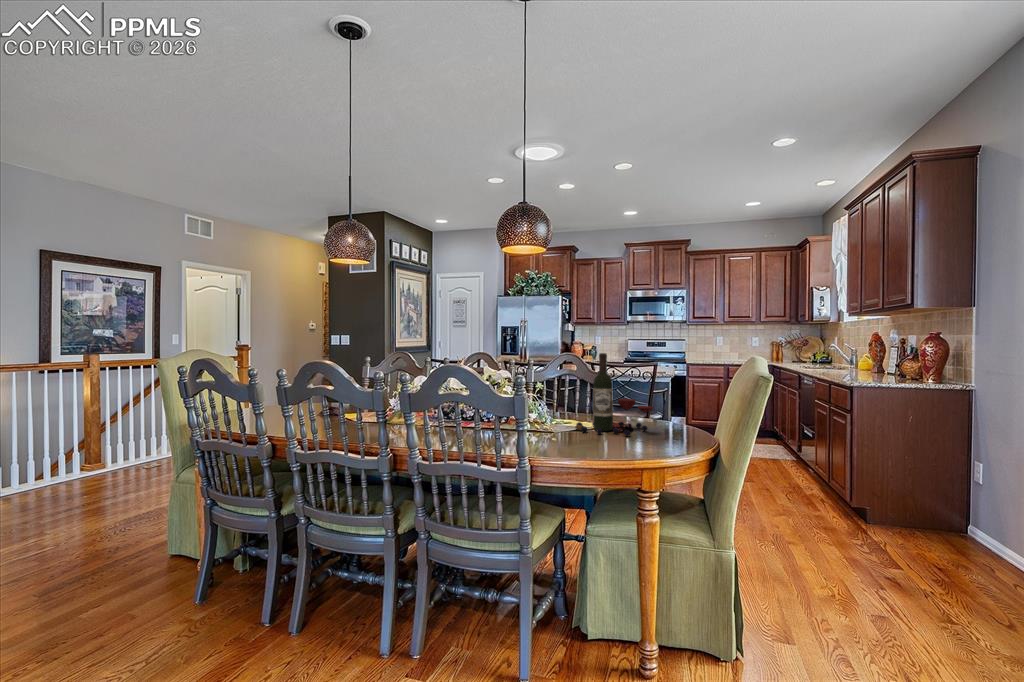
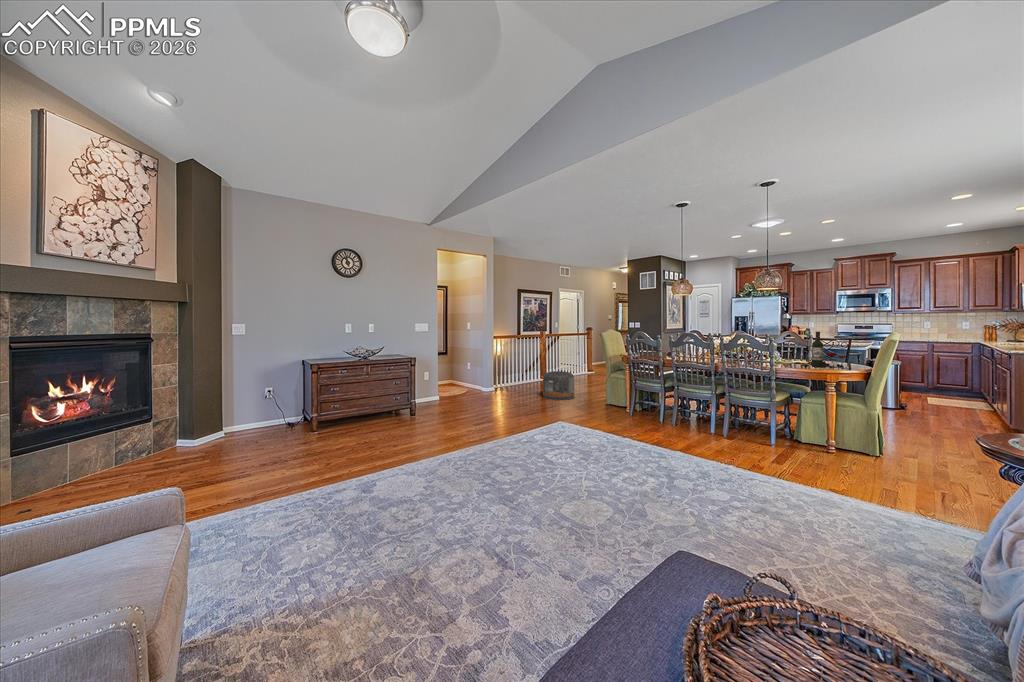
pouf: none [29,456,134,540] -> present [543,371,574,400]

